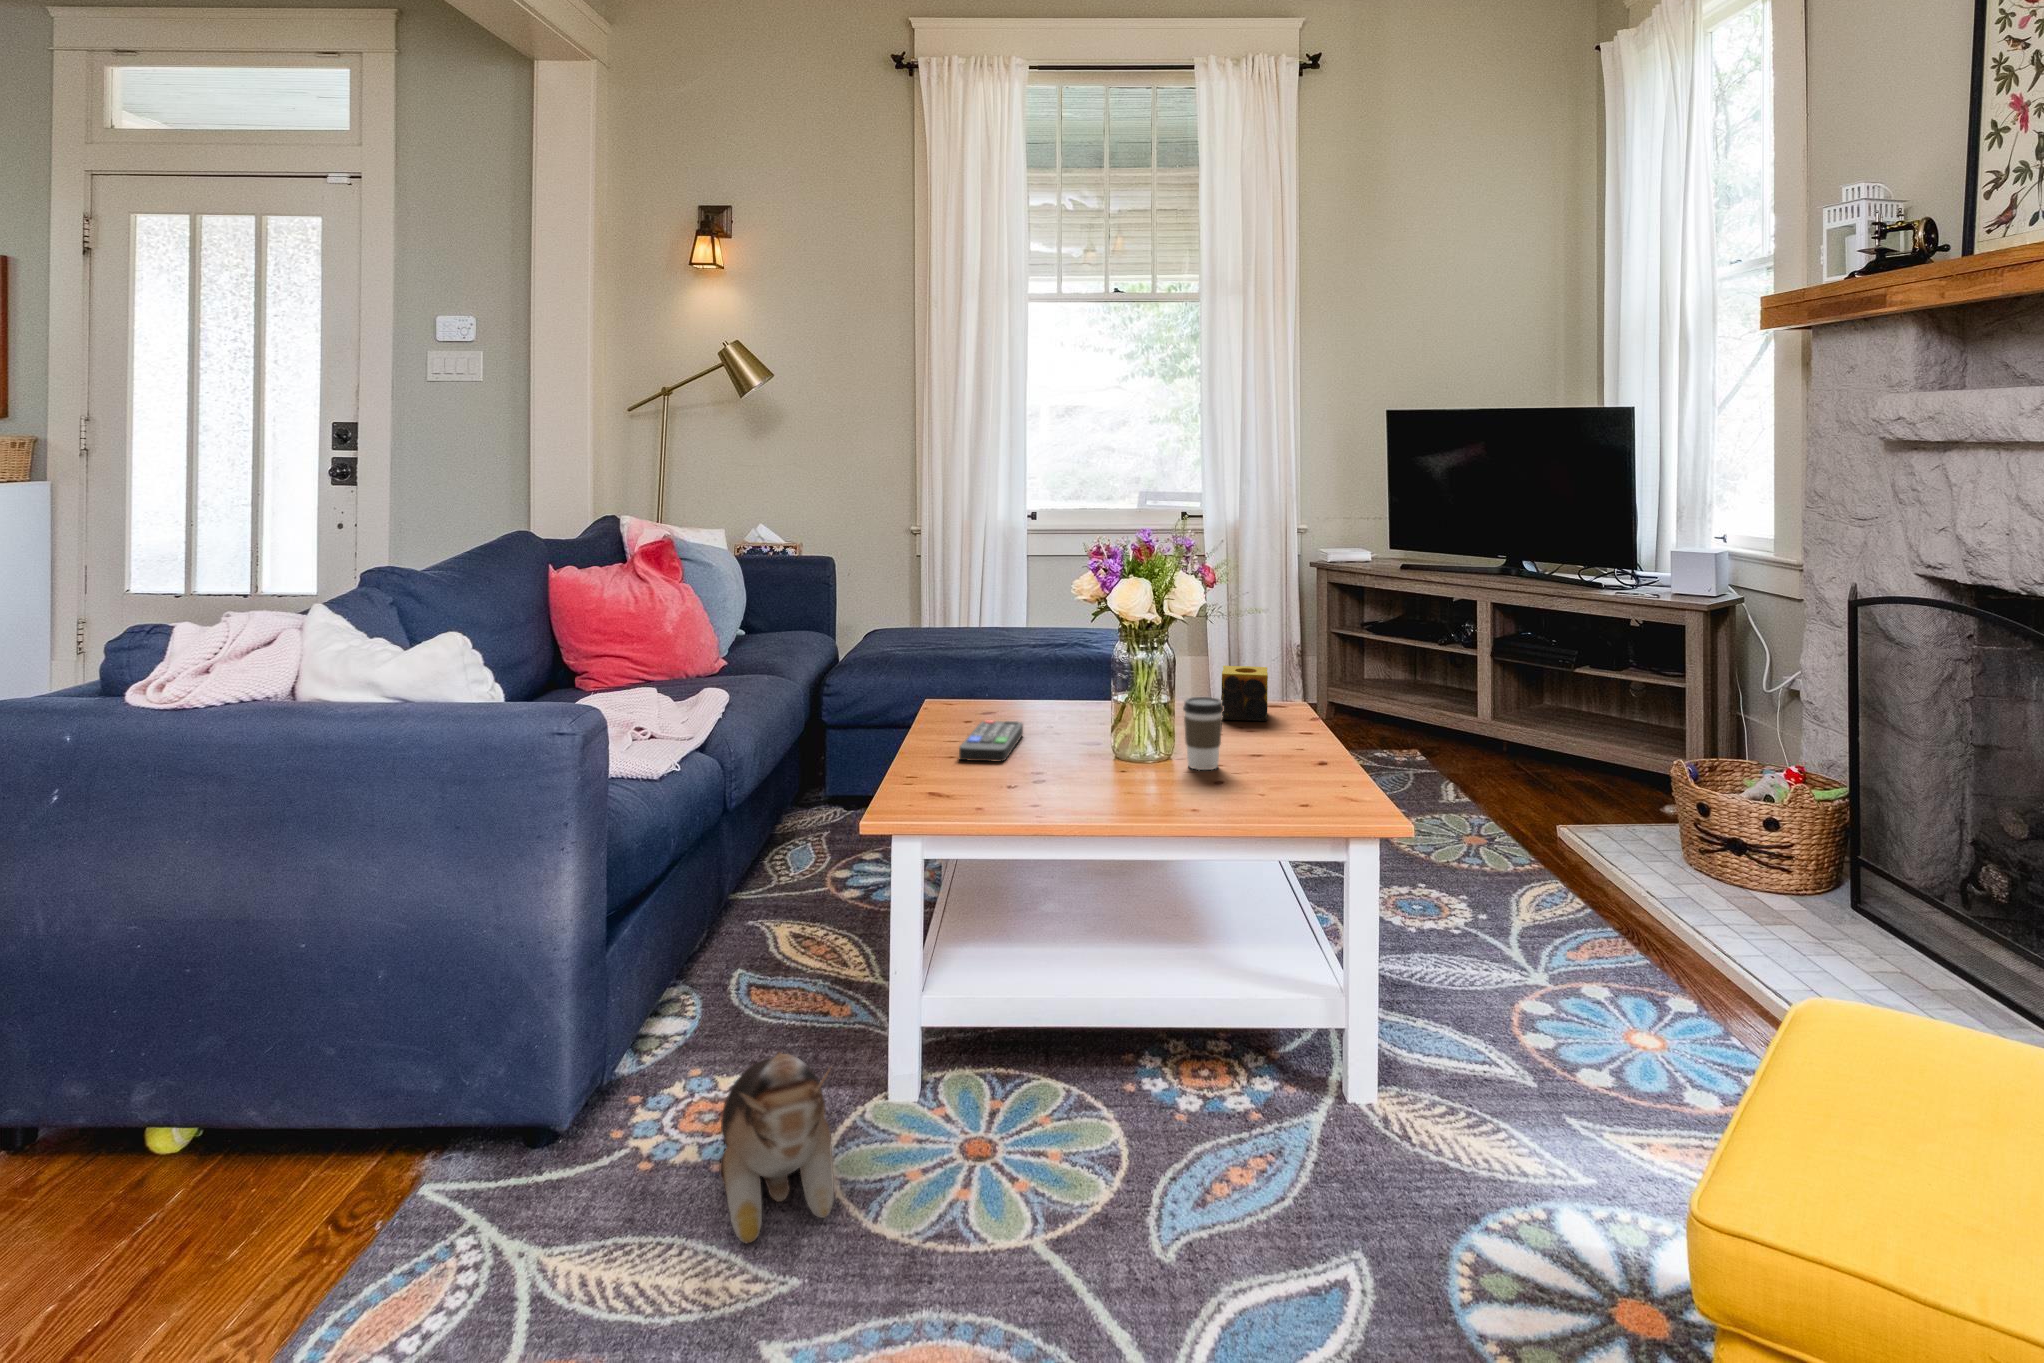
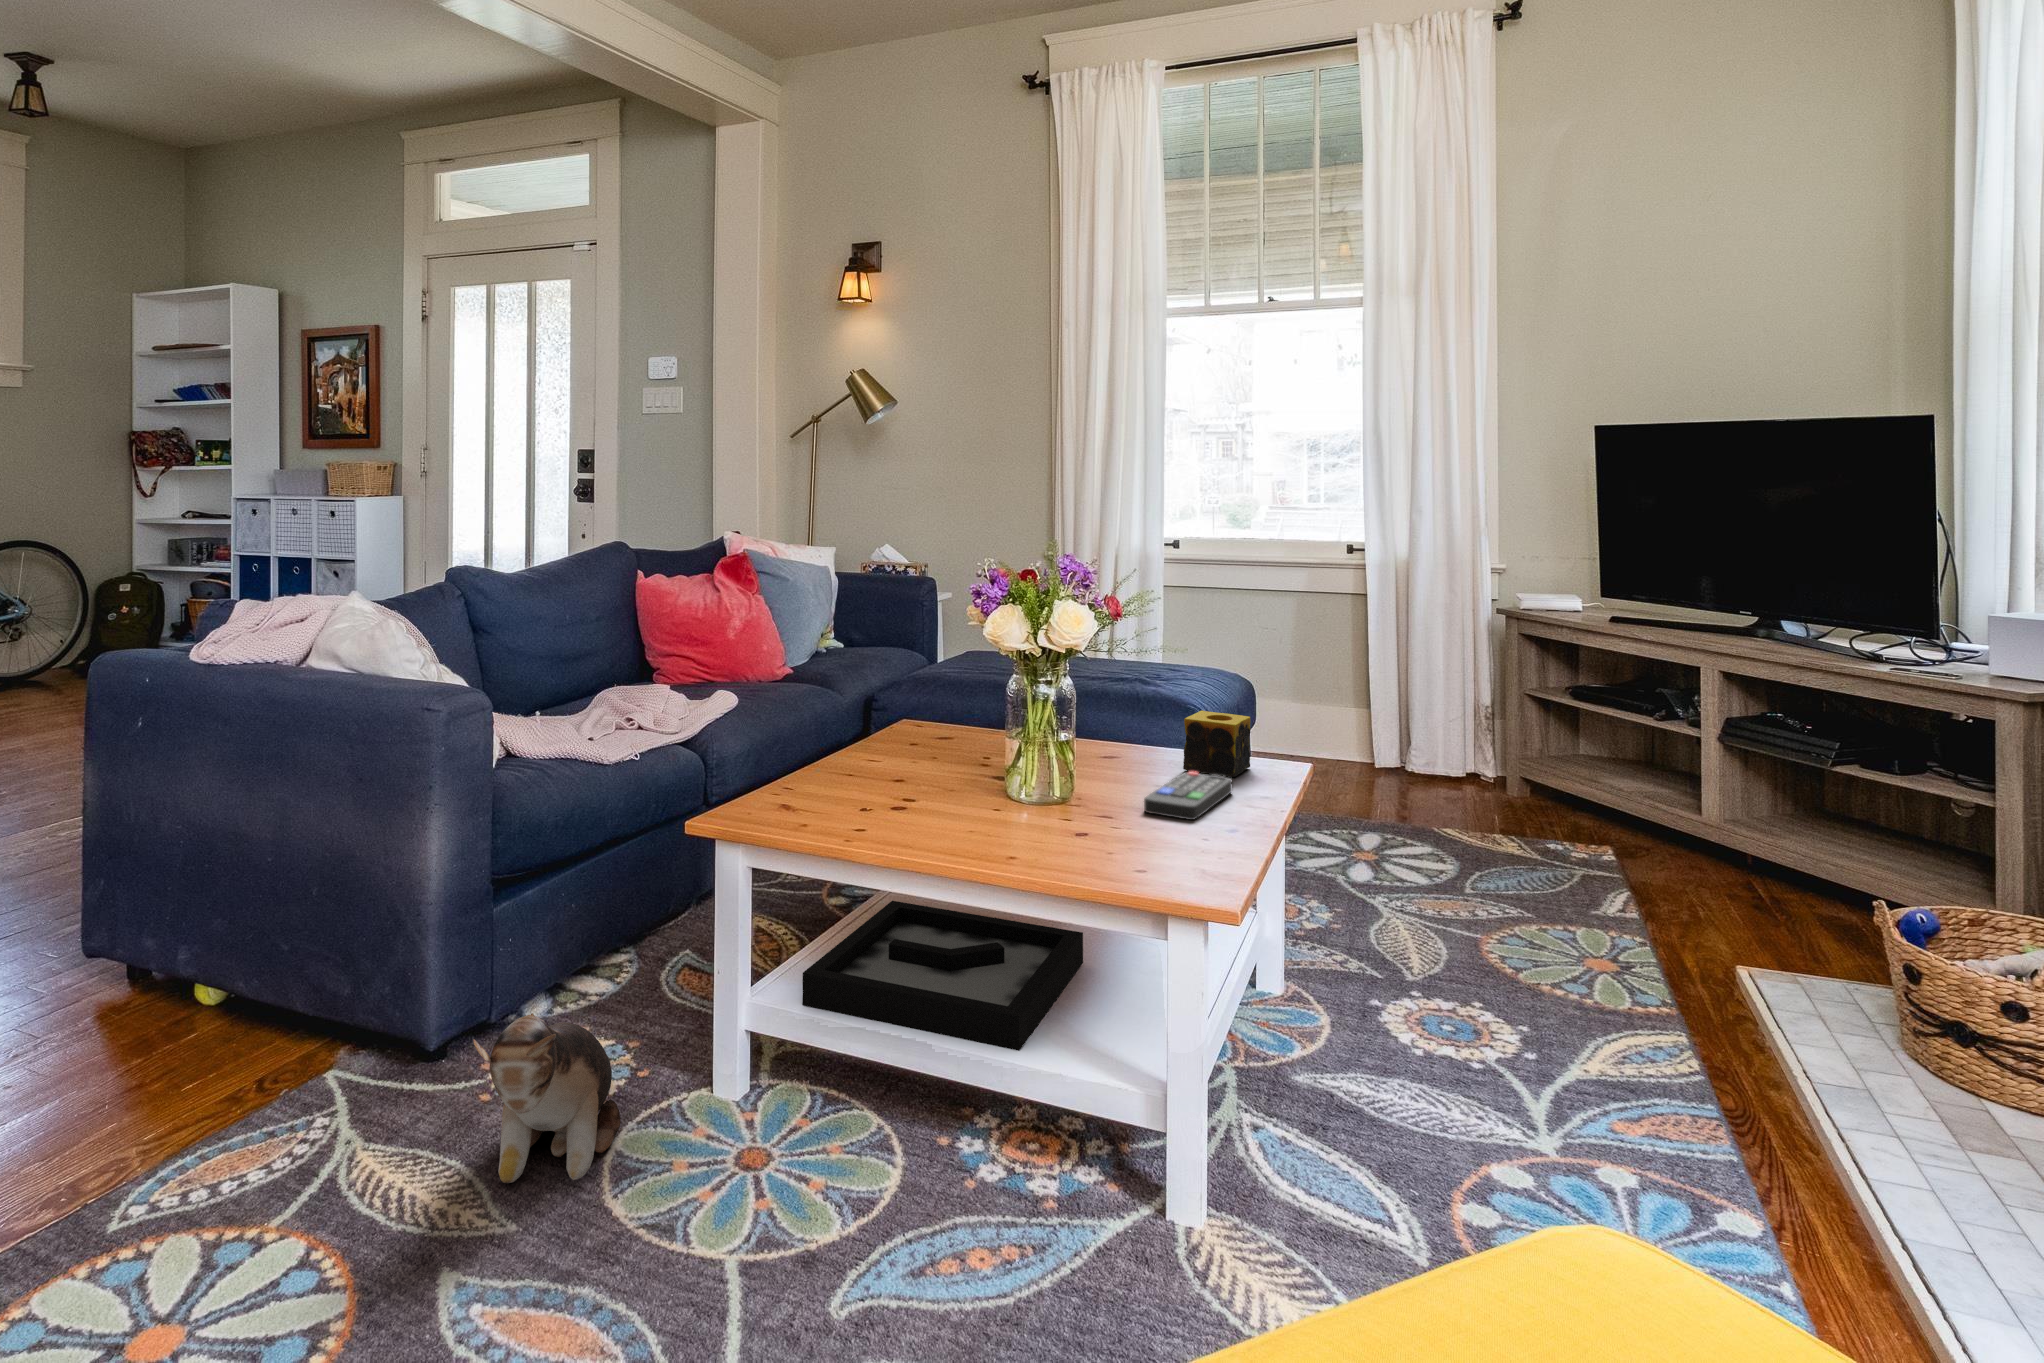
coffee cup: present [1183,697,1224,770] -> none [1067,737,1112,818]
remote control: present [959,720,1023,761] -> present [1144,772,1232,820]
decorative tray: none [994,874,1217,988] -> present [802,901,1083,1051]

